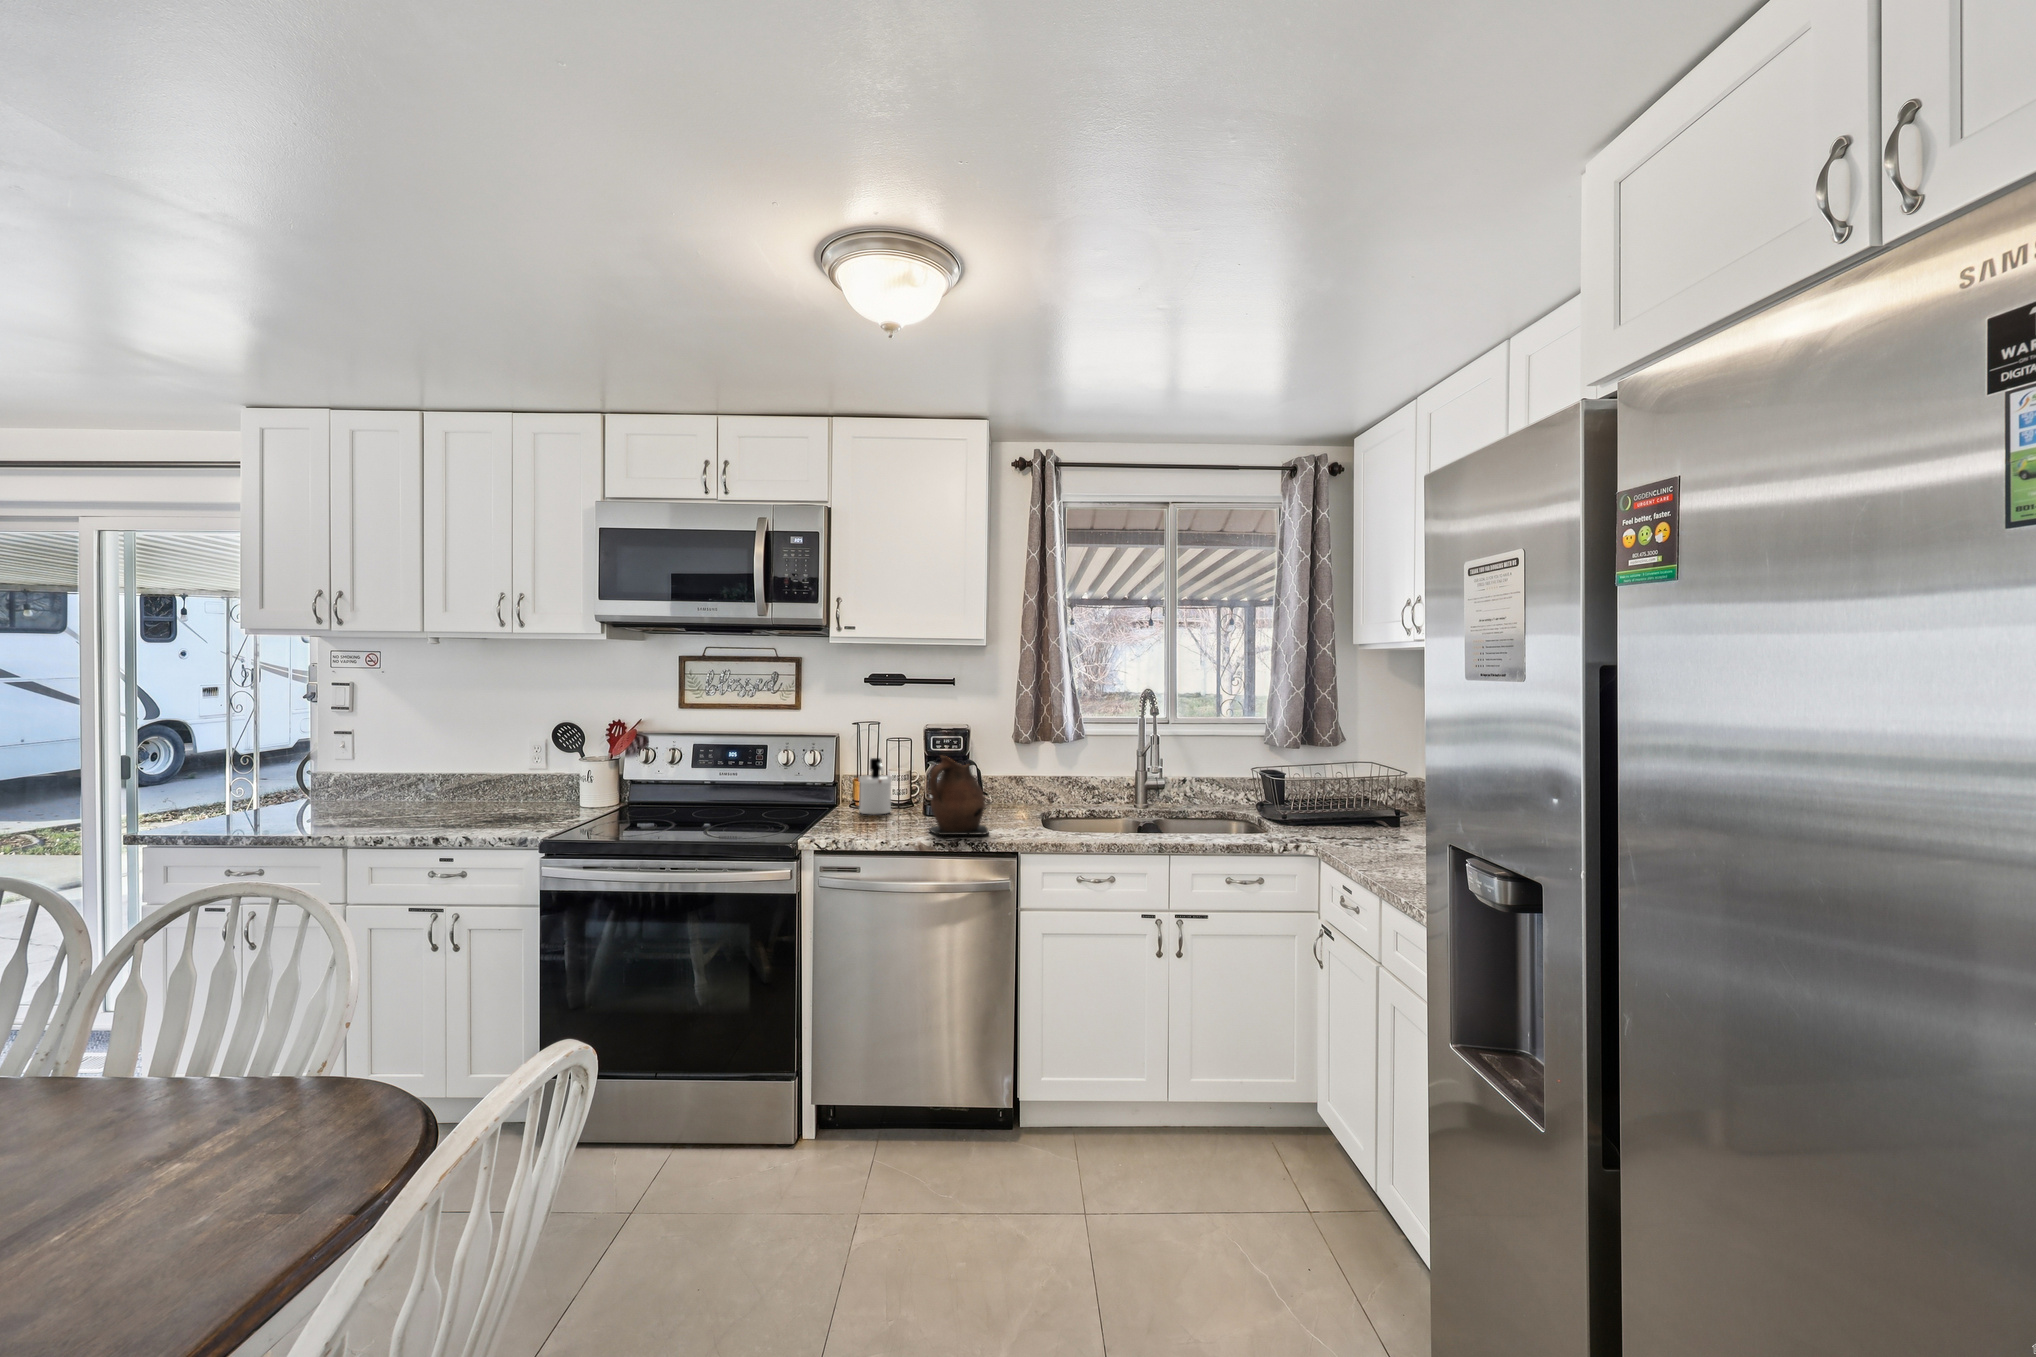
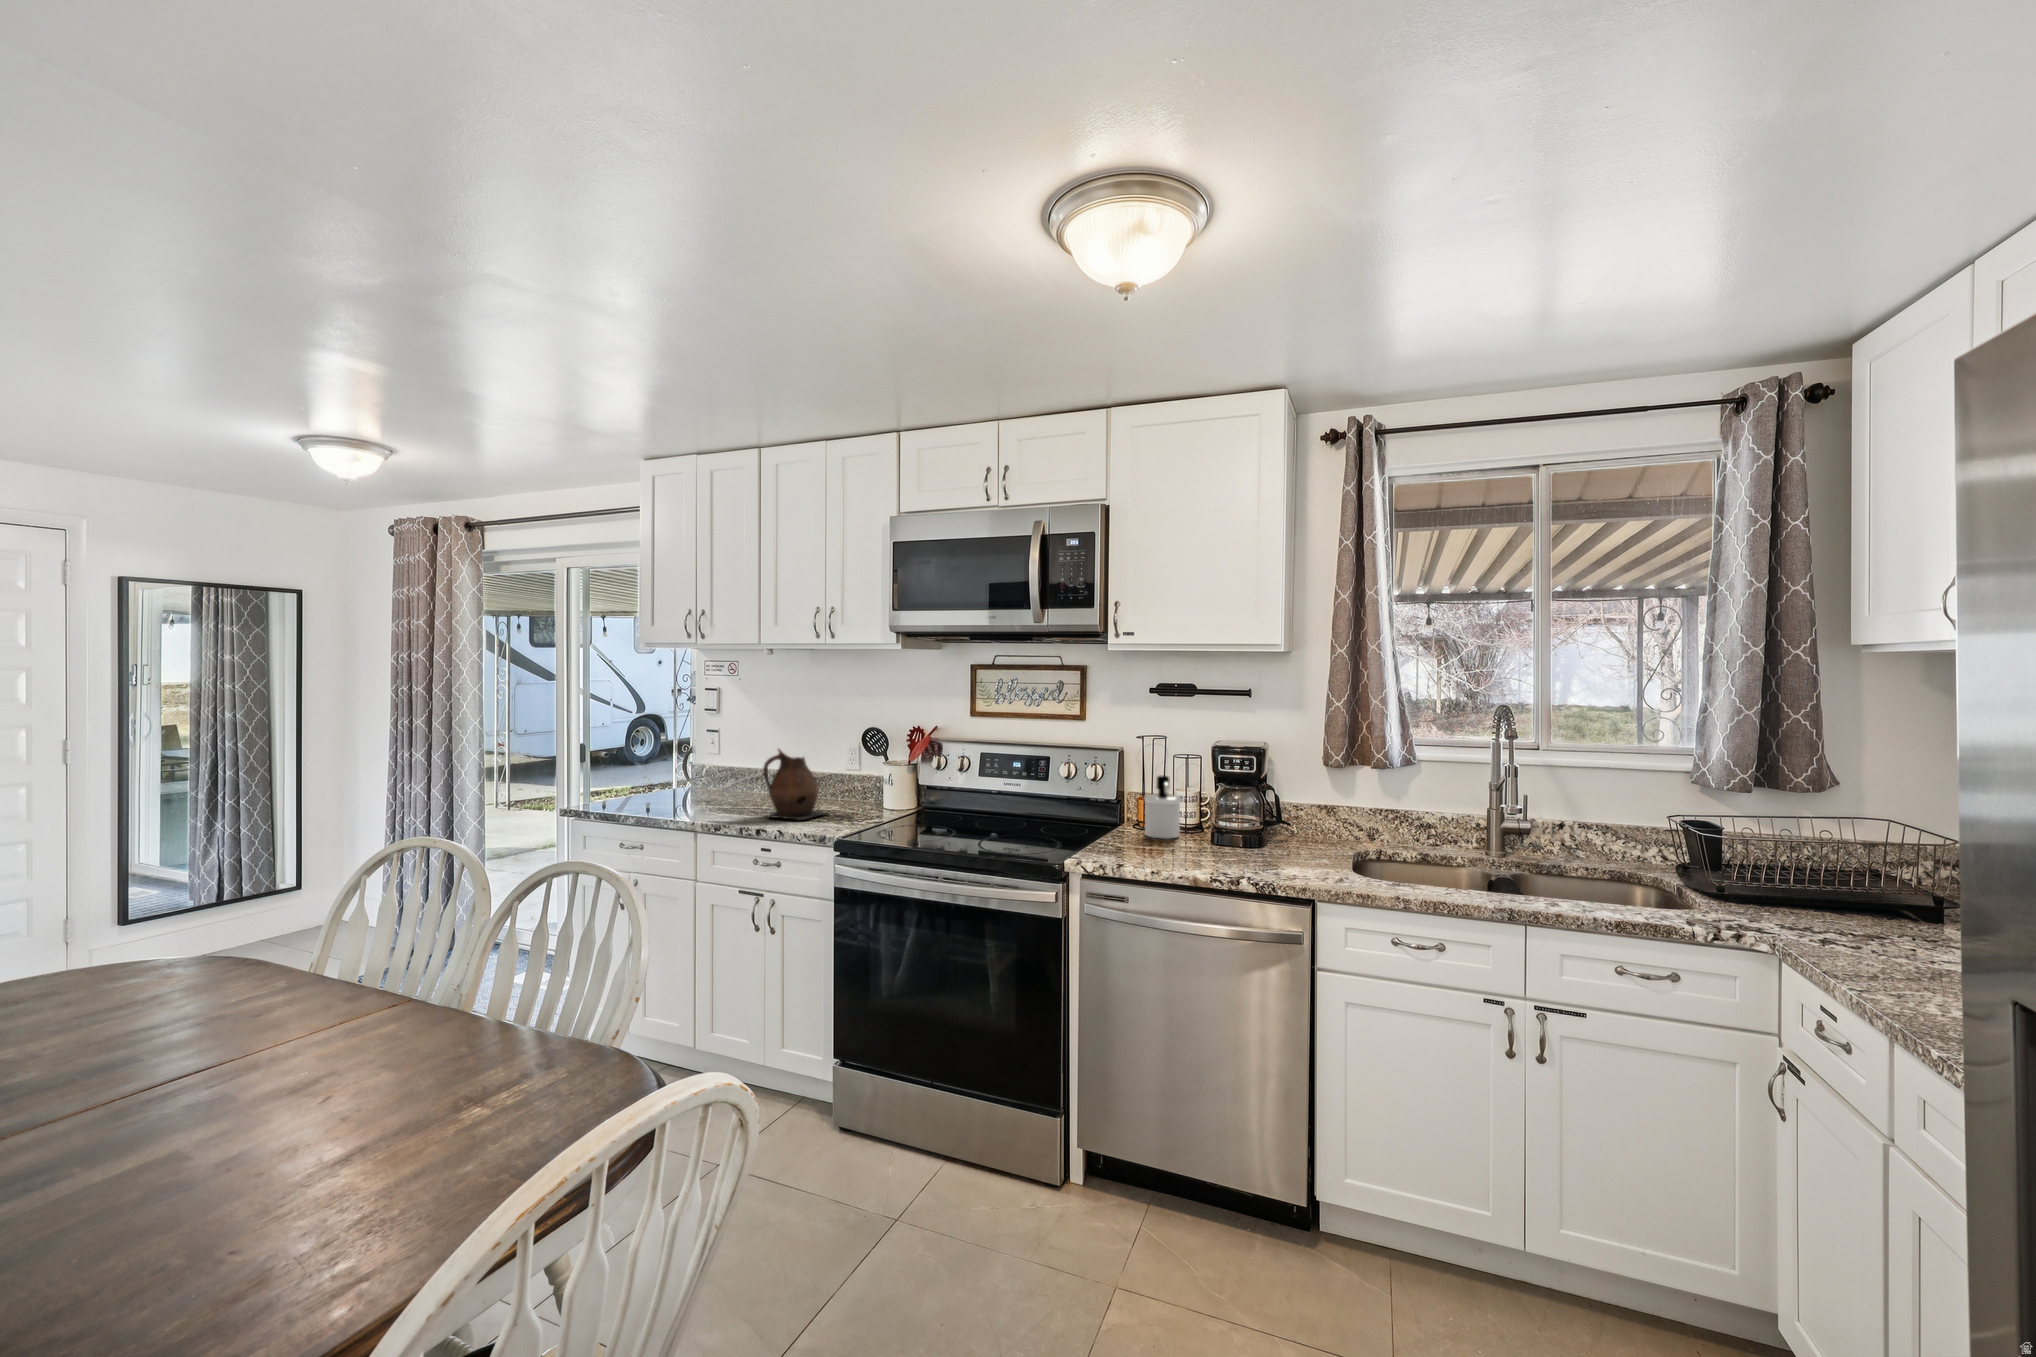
ceramic pitcher: present [929,756,989,835] -> present [763,749,828,820]

